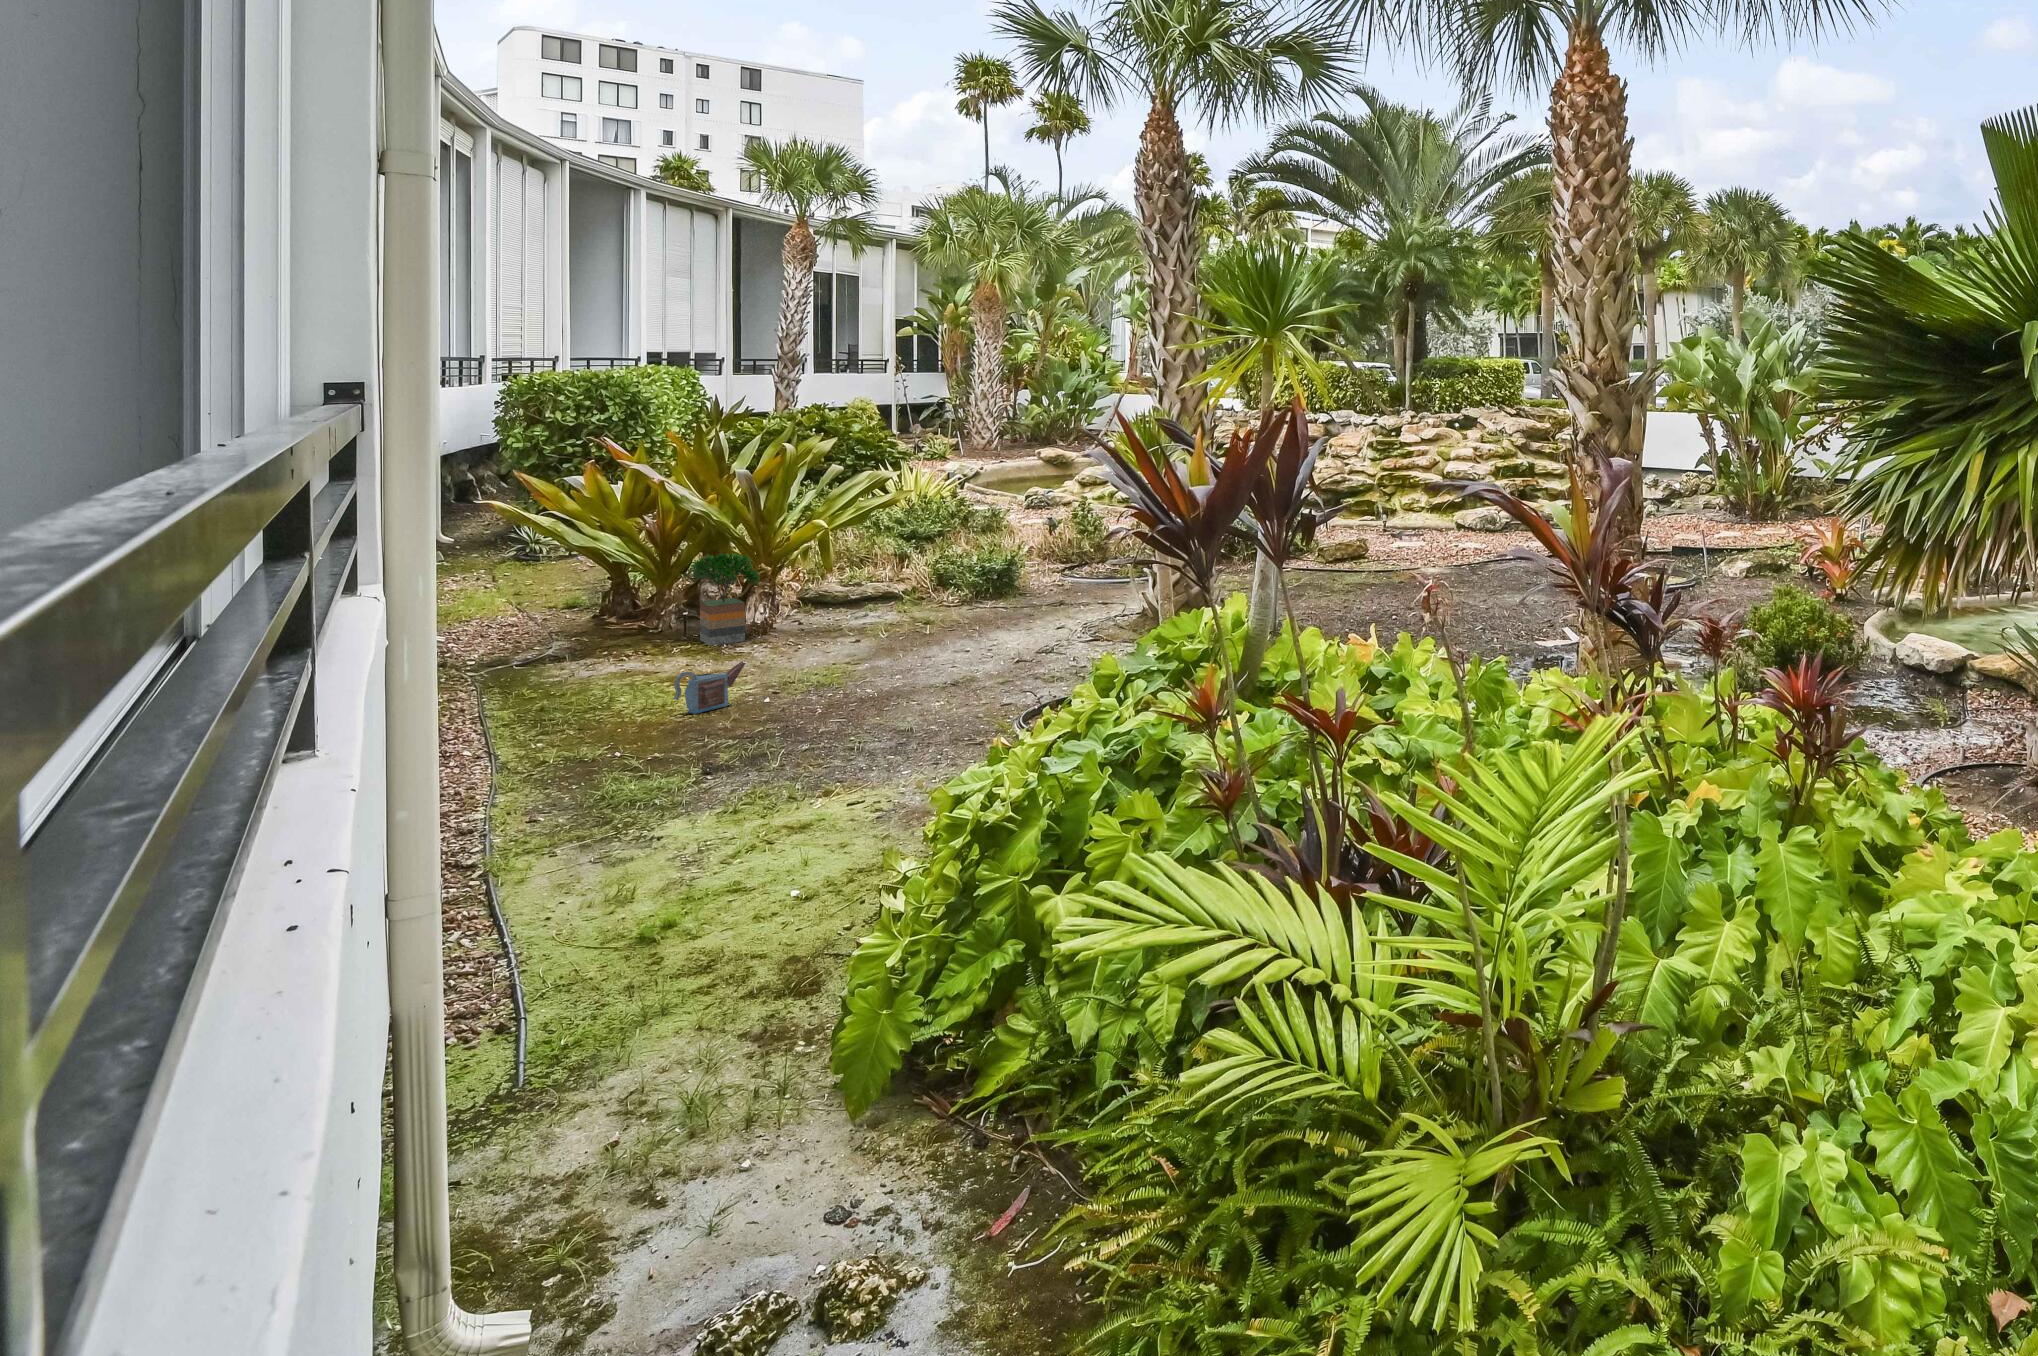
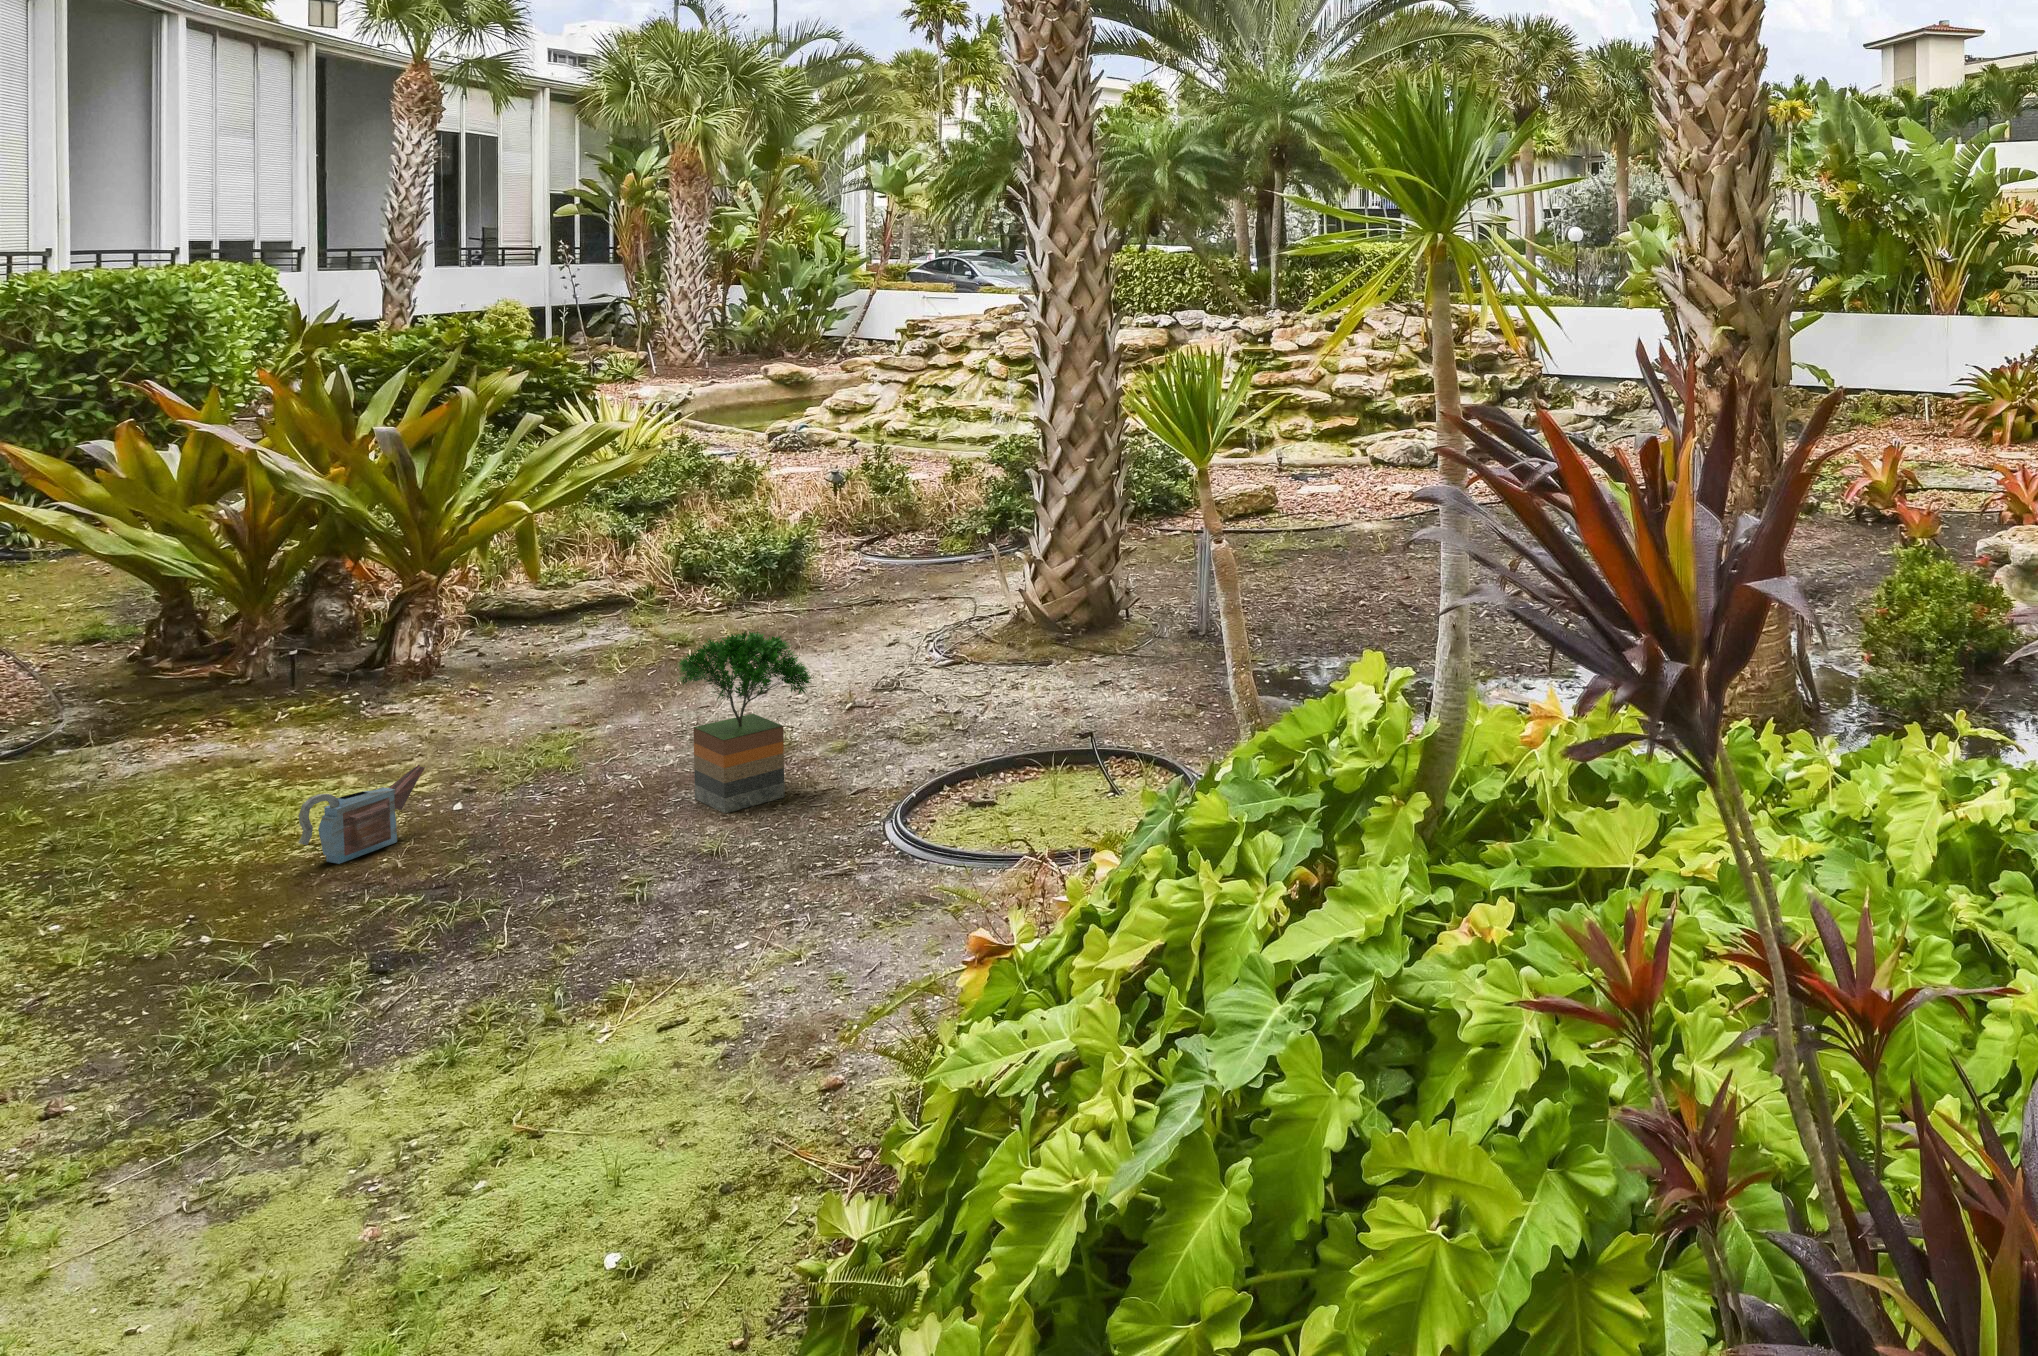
potted tree: present [691,553,759,646] -> present [678,631,811,813]

